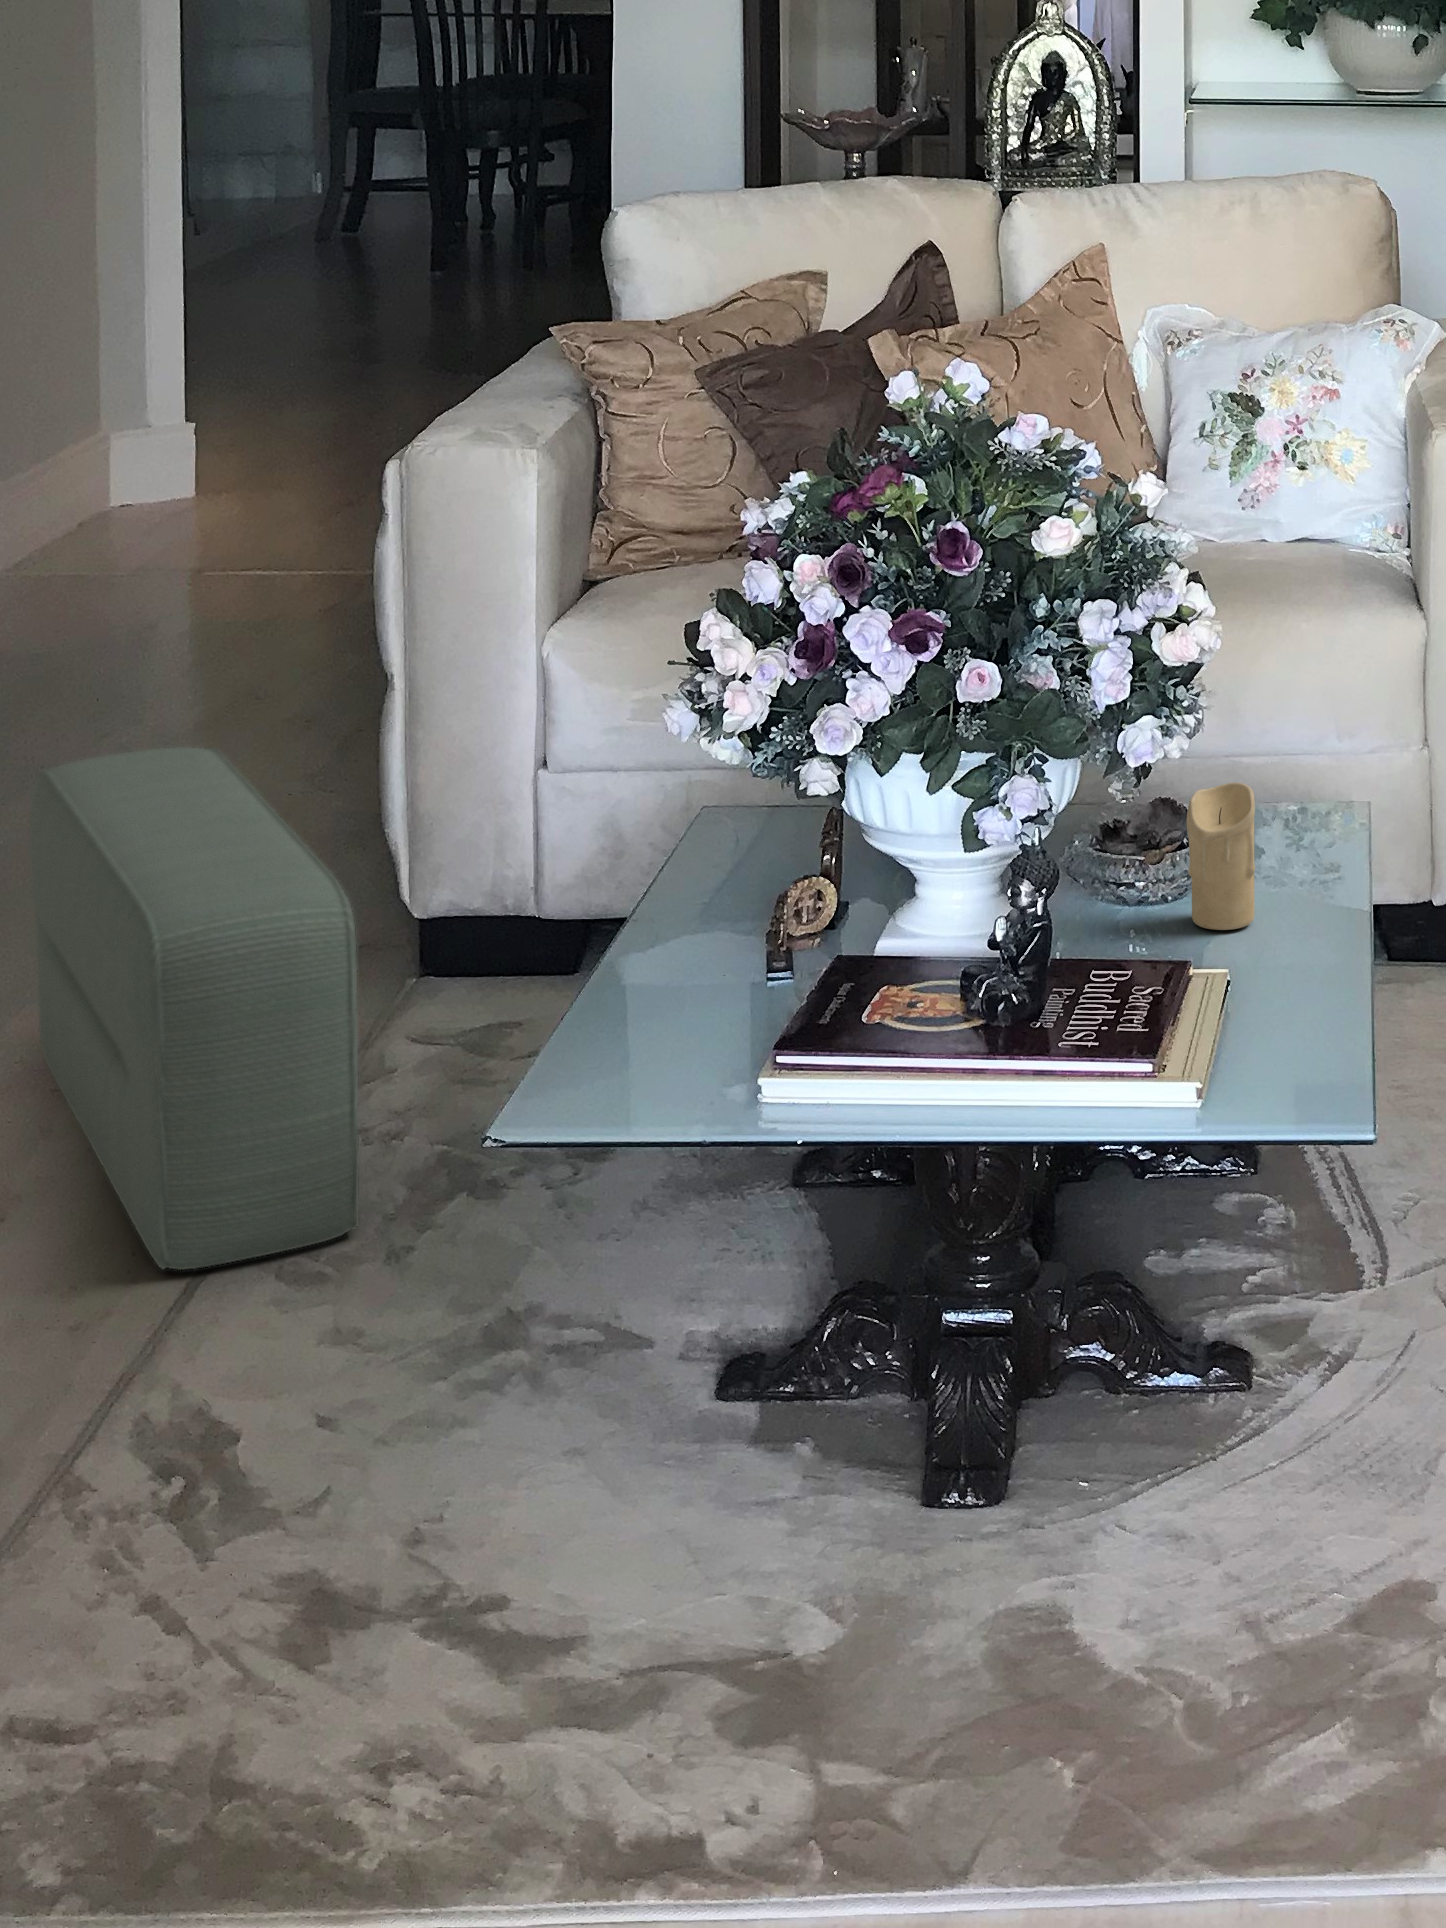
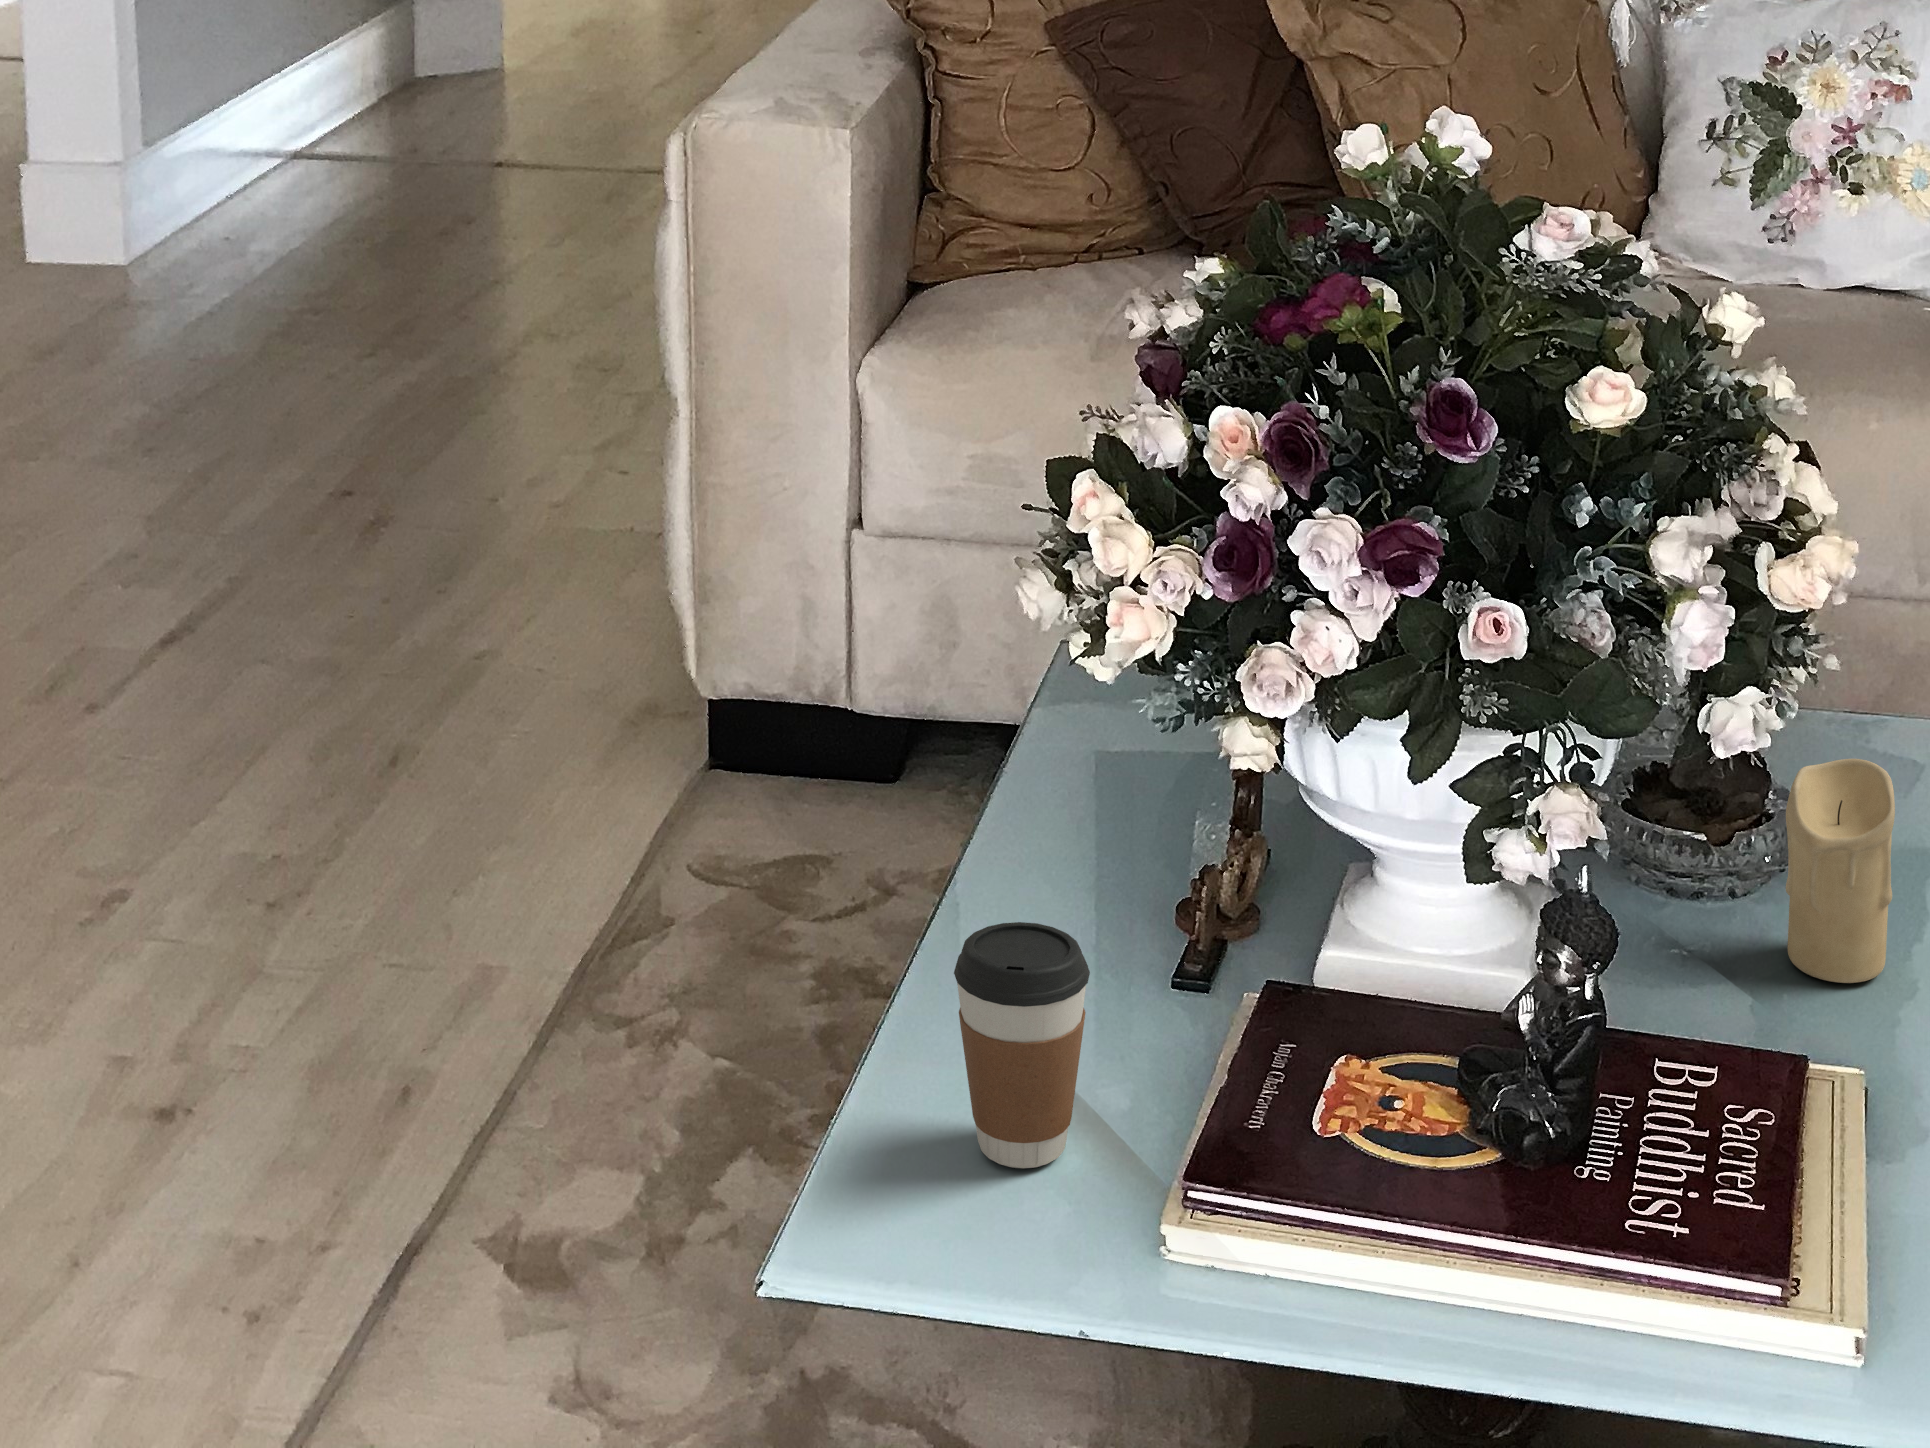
pouf: present [30,747,359,1270] -> none [231,498,606,1252]
coffee cup: none [621,899,713,1061] -> present [954,922,1090,1168]

